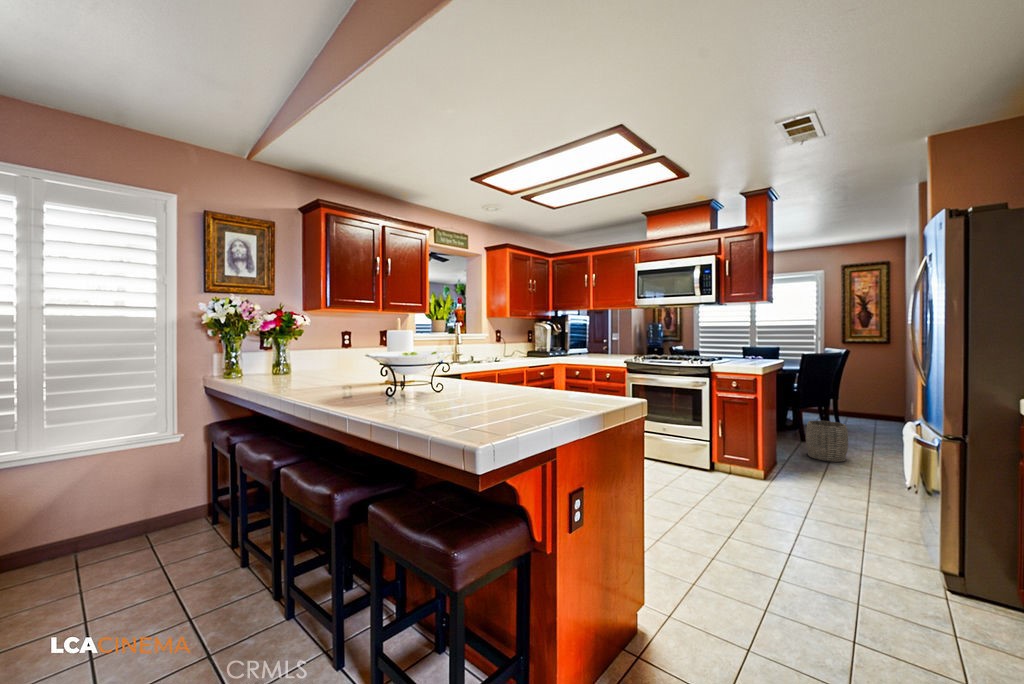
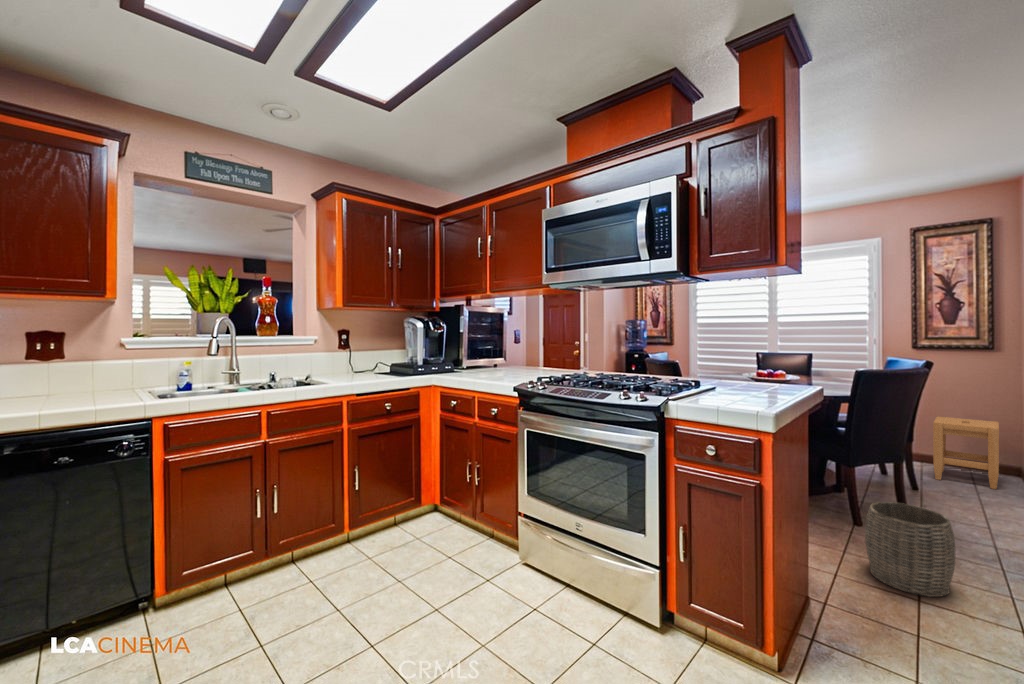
stool: none [853,386,892,427] -> present [933,417,999,489]

